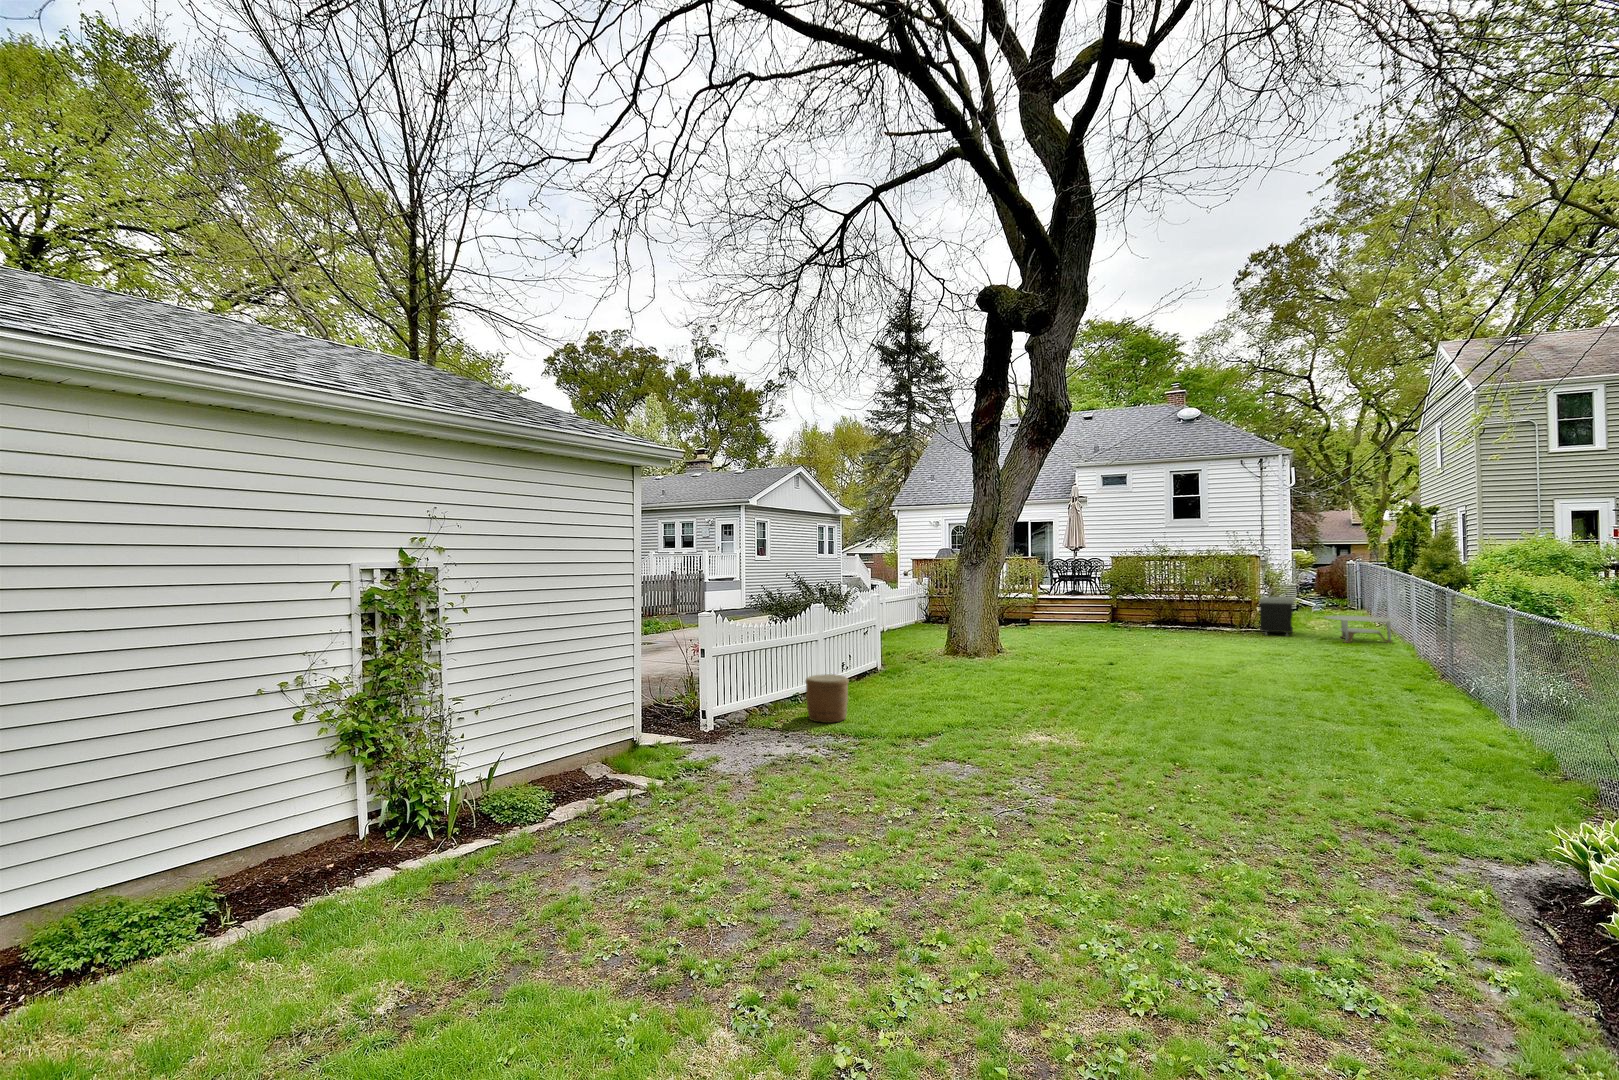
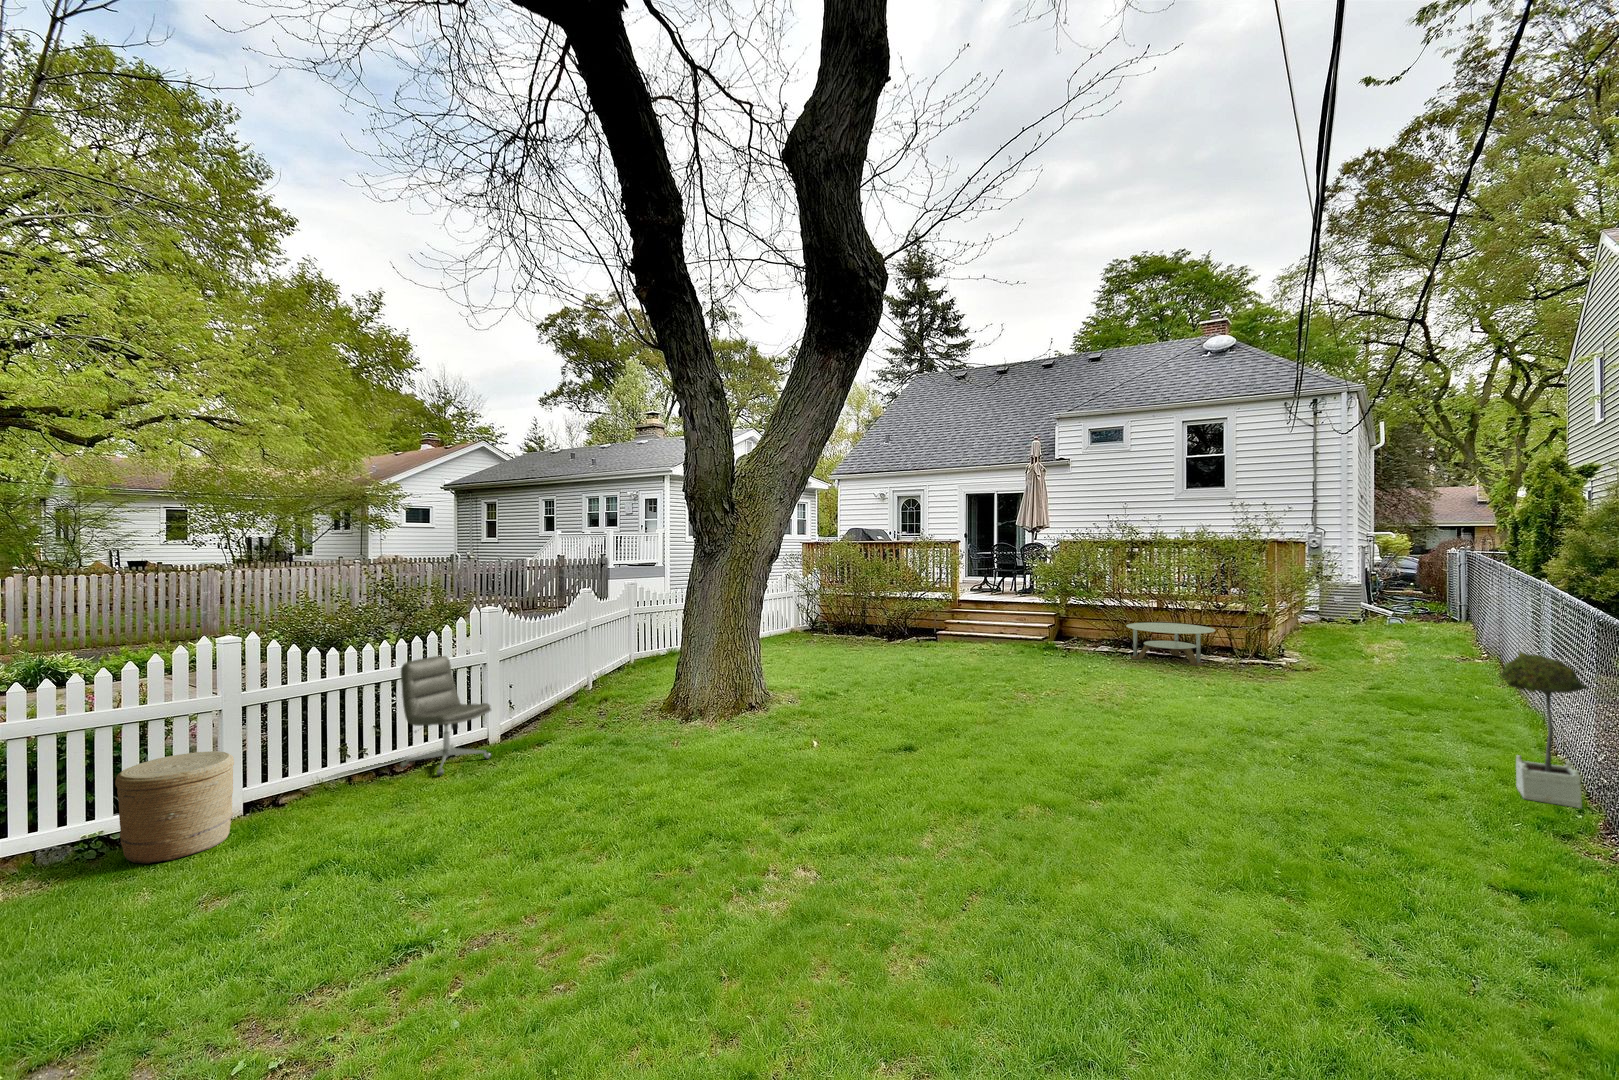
storage bench: present [1259,597,1294,636] -> none [1277,599,1338,663]
potted tree: none [1404,613,1443,684] -> present [1501,652,1589,808]
round table: present [1325,616,1394,643] -> present [1126,623,1215,666]
chair: none [847,632,890,695] -> present [400,656,491,776]

